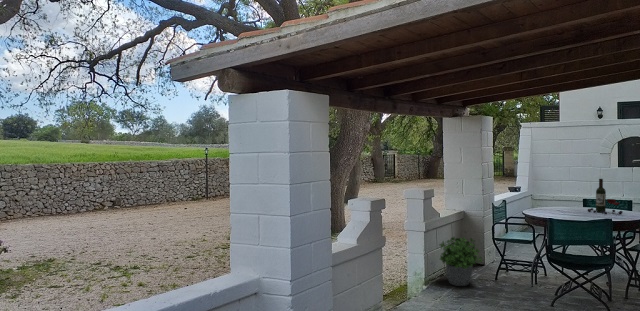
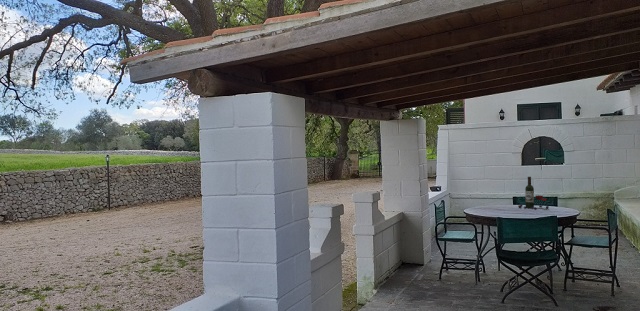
potted plant: present [440,237,482,286] -> none [387,238,429,287]

